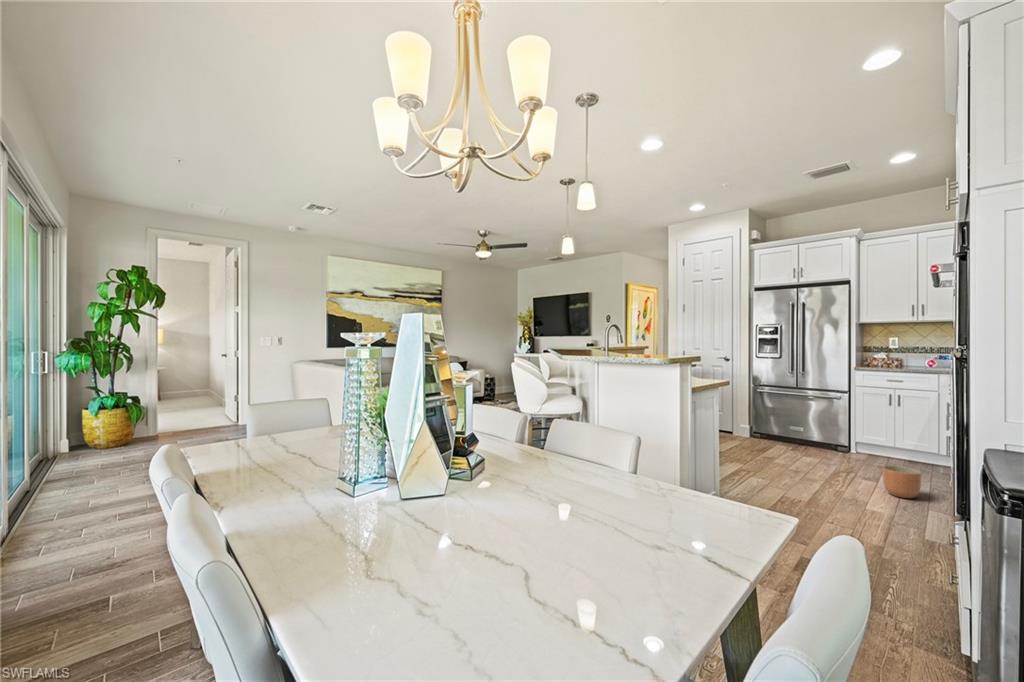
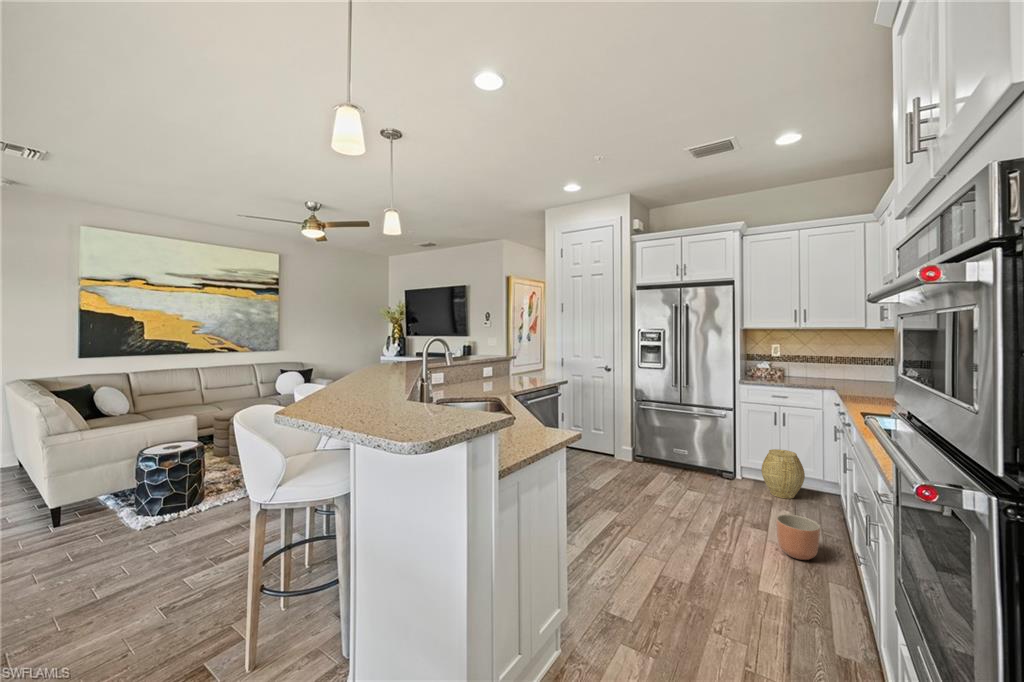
woven basket: none [876,425,918,467] -> present [761,449,805,499]

